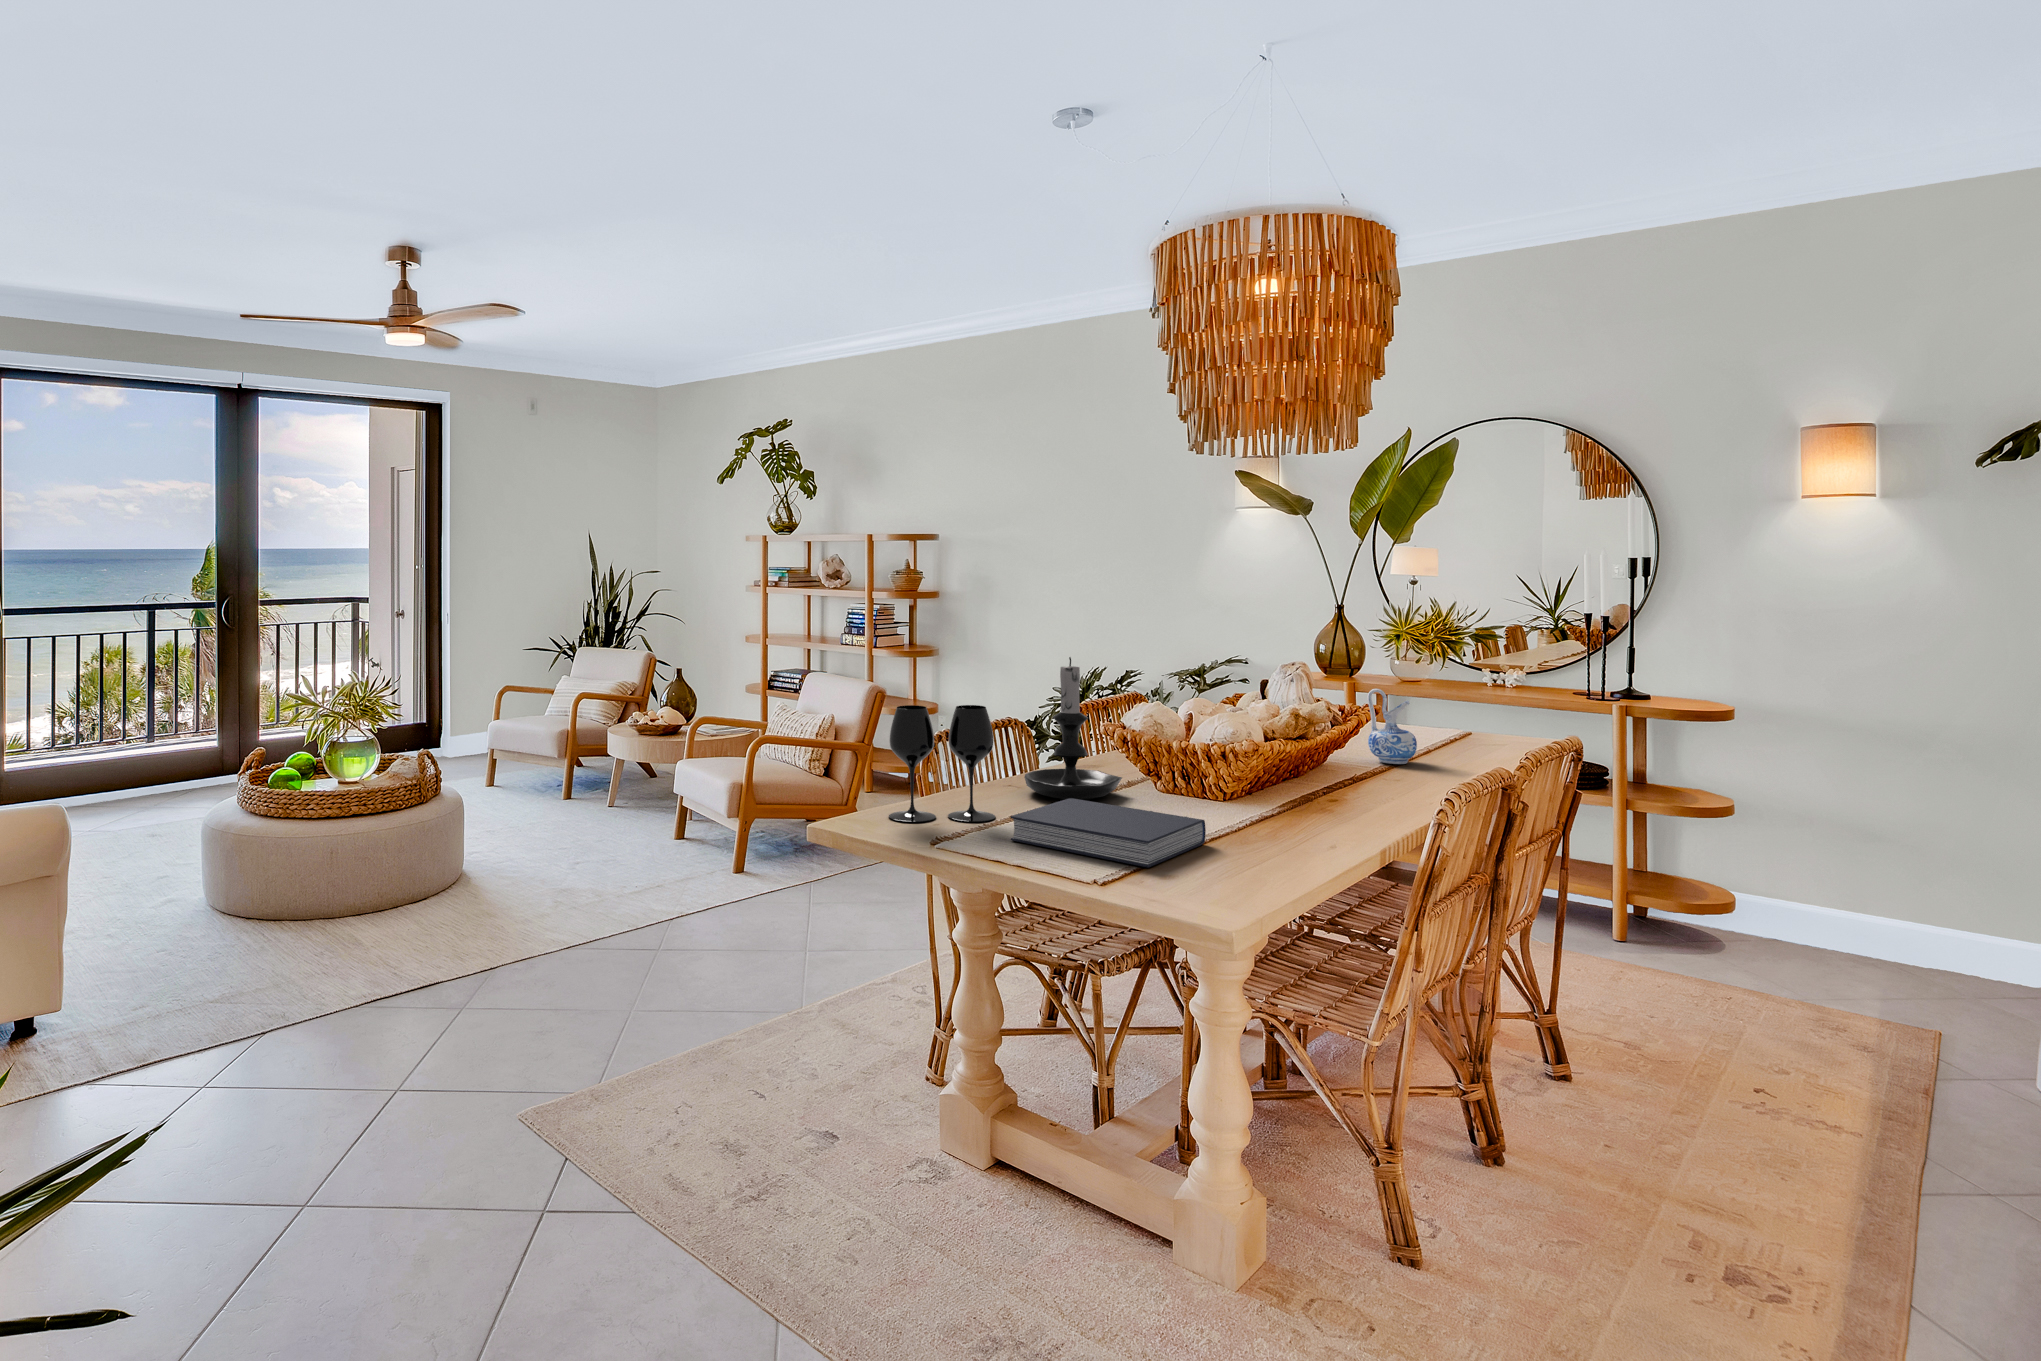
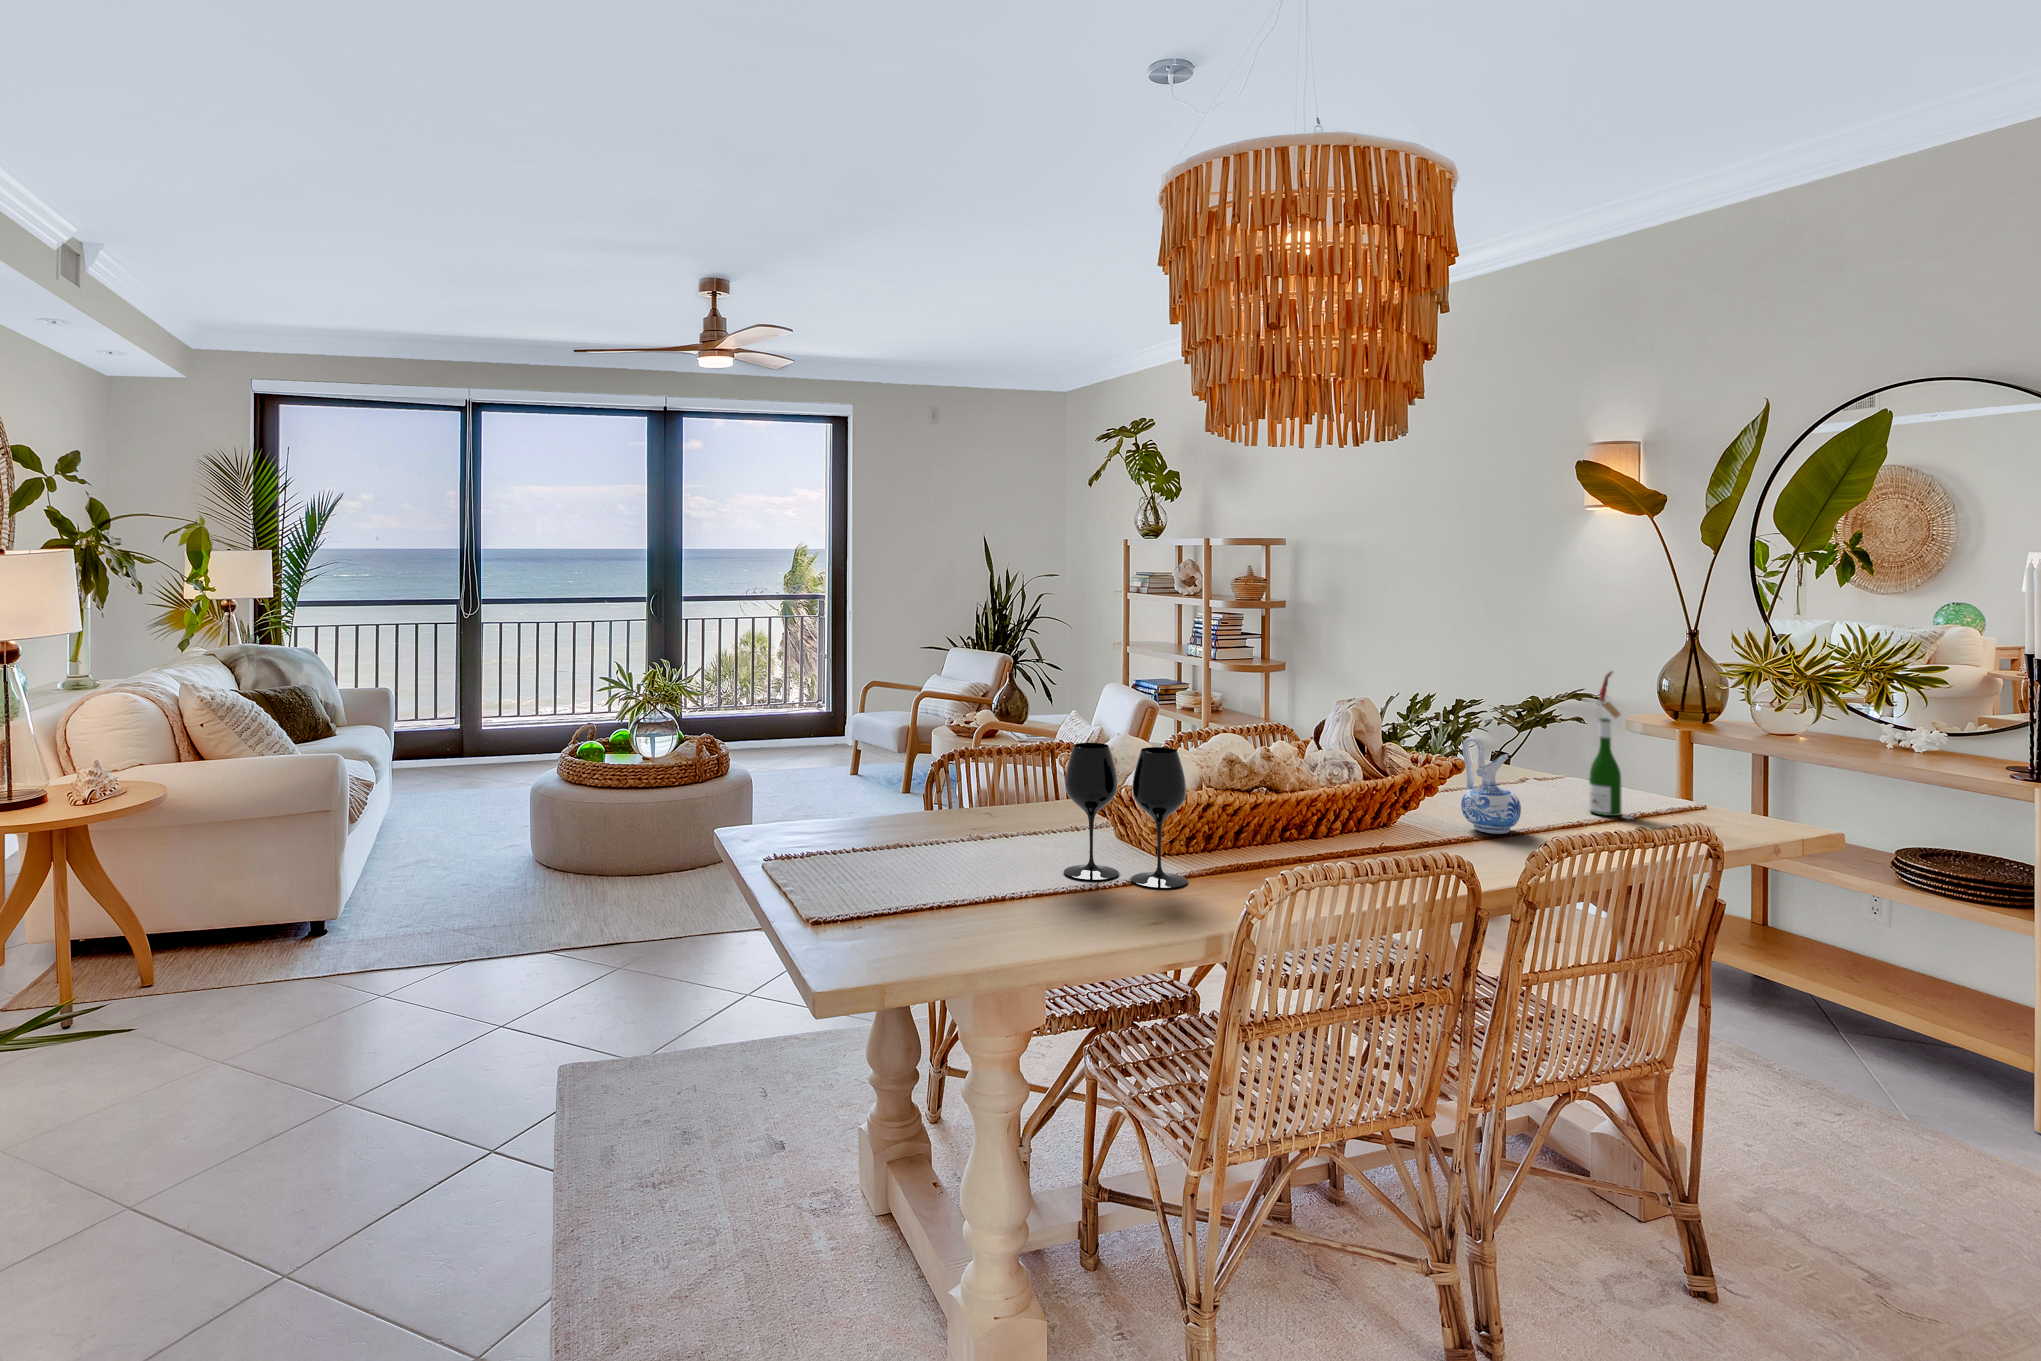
wine bottle: none [1418,633,1455,746] -> present [1589,671,1633,819]
candle holder: present [1024,657,1122,800] -> none [969,679,1072,835]
wine glass: present [889,705,995,822] -> present [1064,743,1188,888]
book: present [1011,798,1206,868] -> none [839,831,1021,912]

